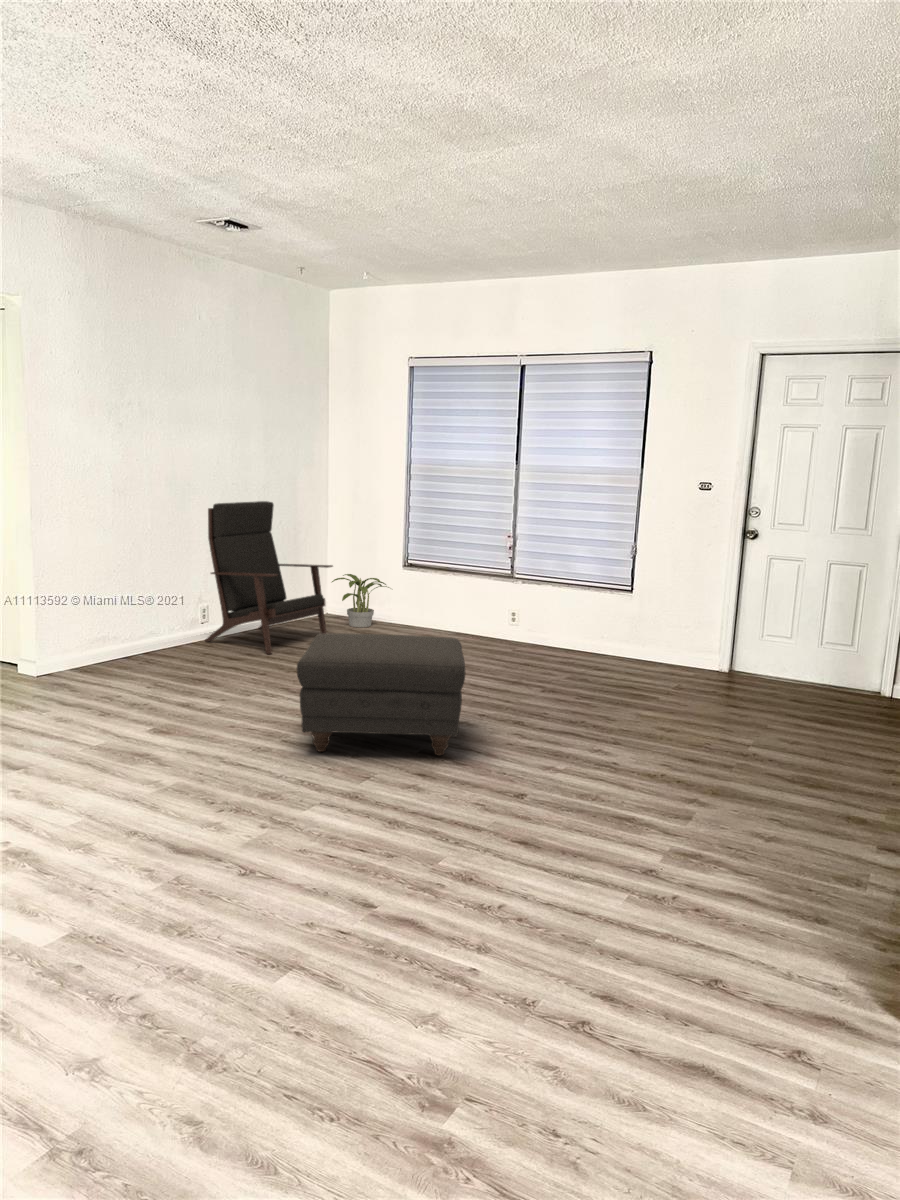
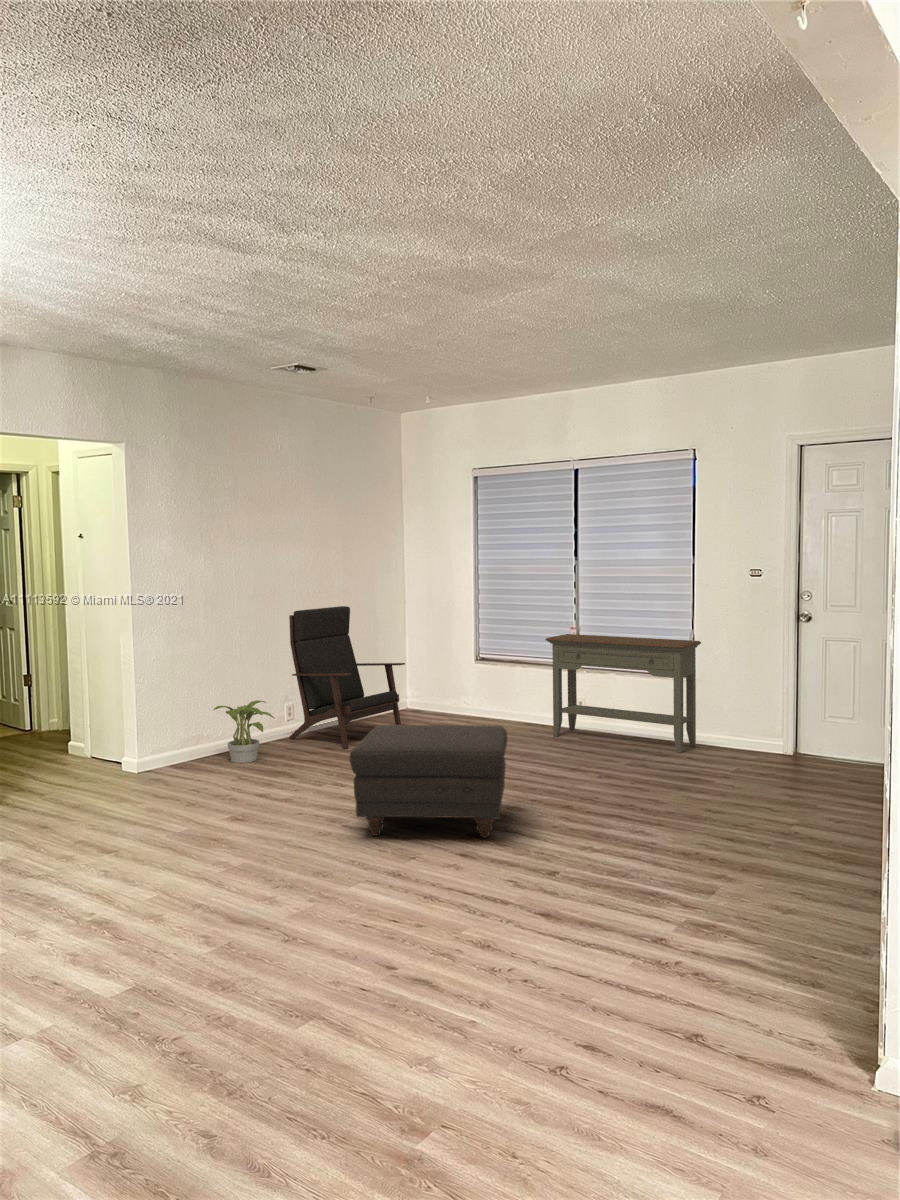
console table: none [484,542,645,668] -> present [545,634,701,753]
potted plant: present [332,574,389,627] -> present [213,700,274,763]

